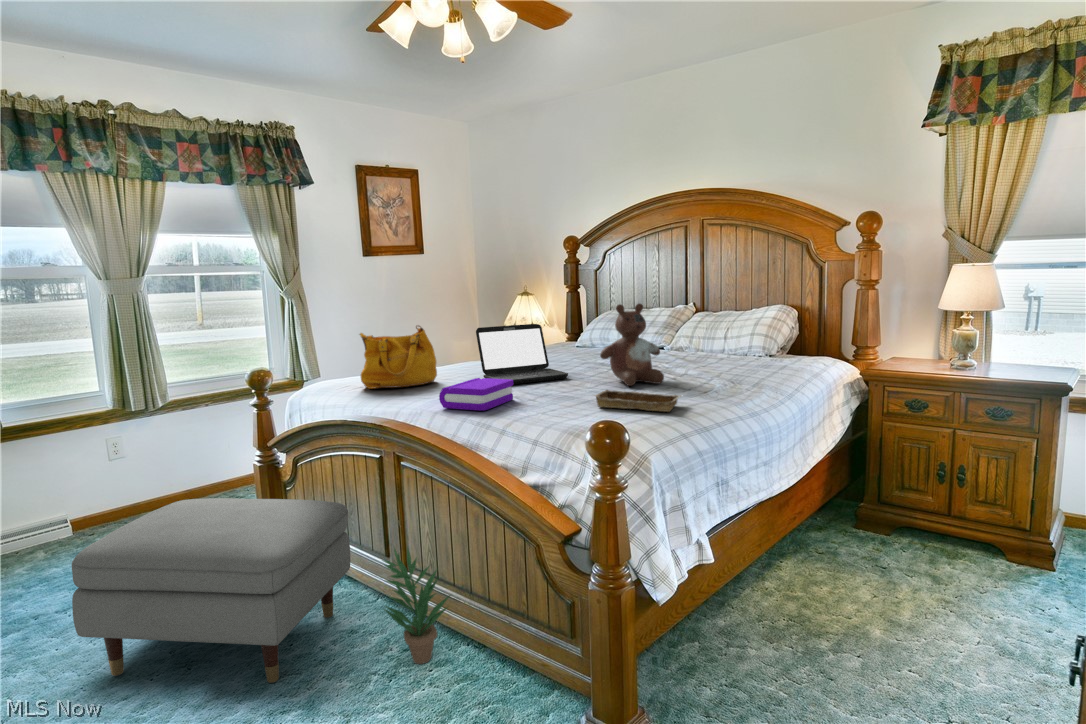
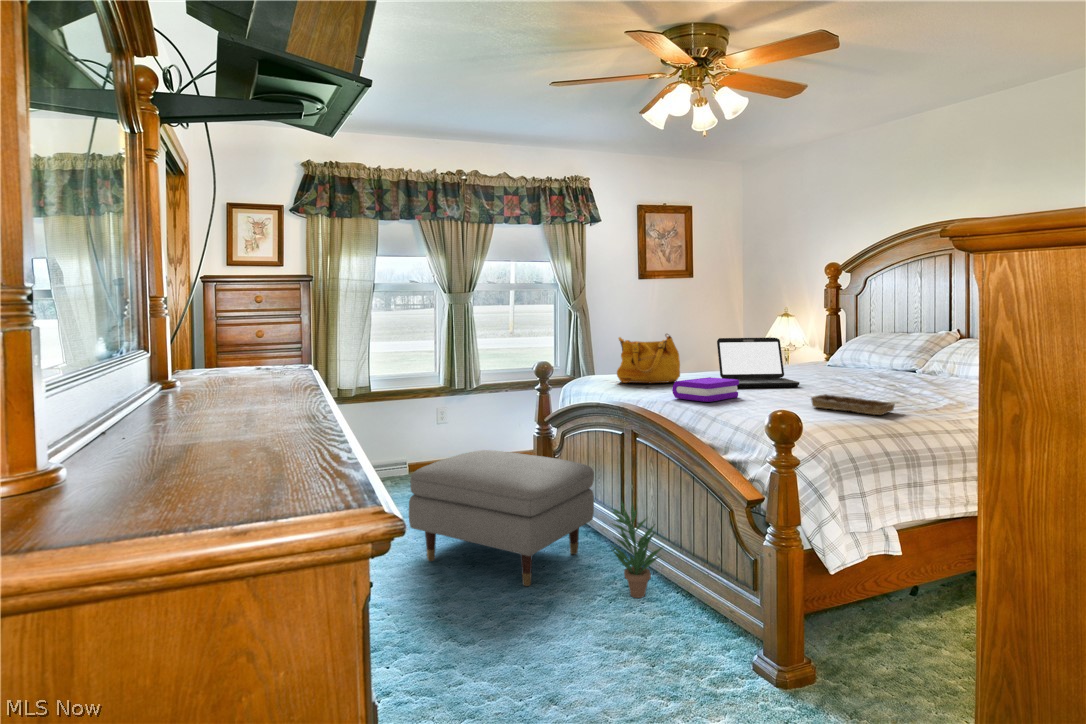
stuffed bear: present [600,304,664,386] -> none [830,320,895,396]

